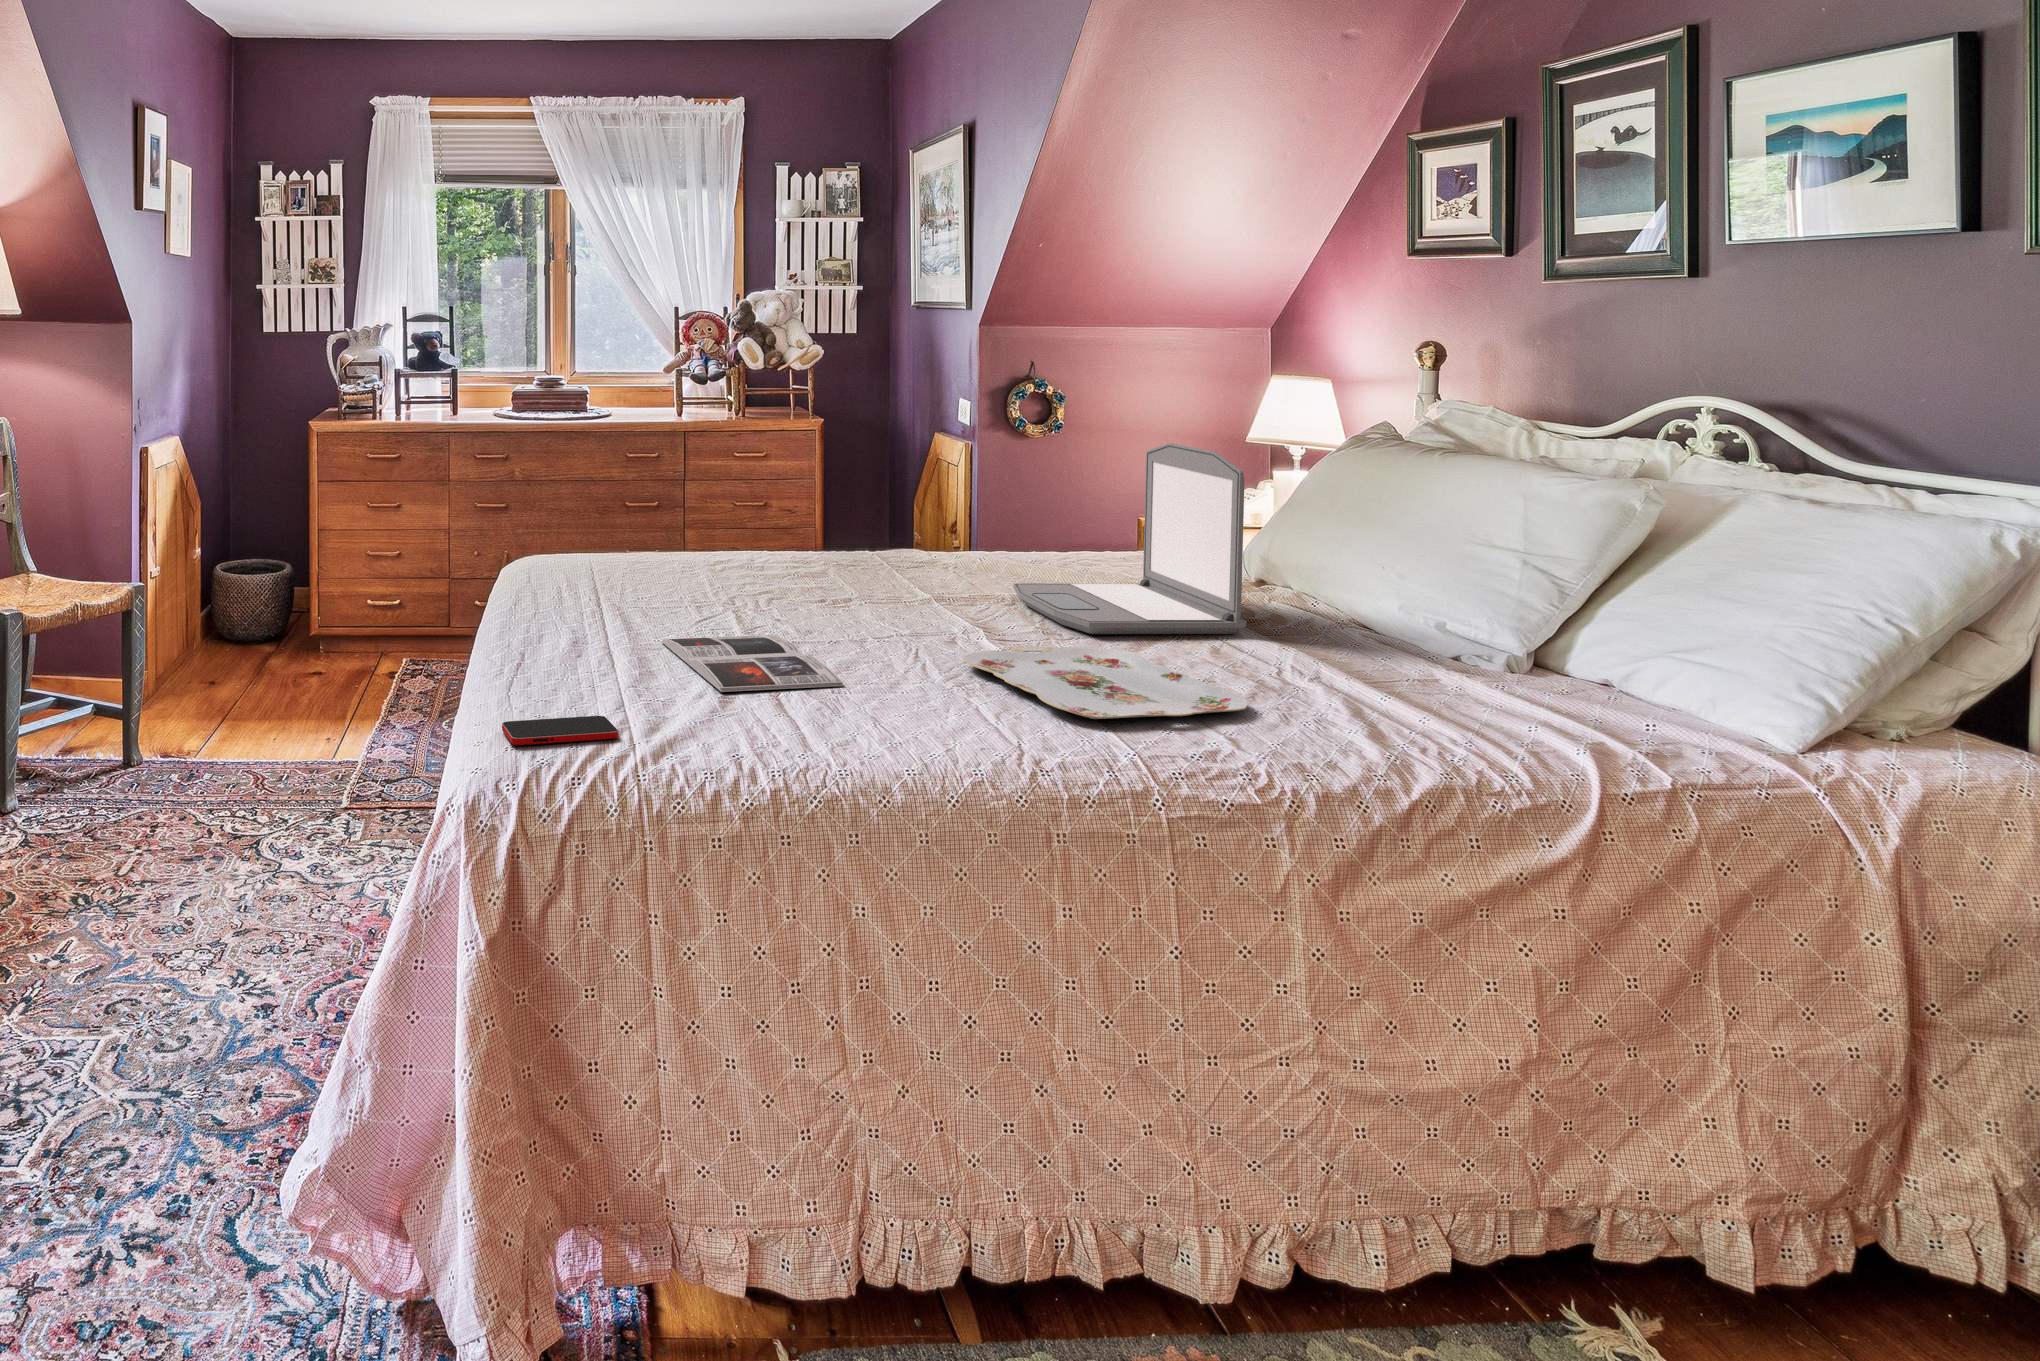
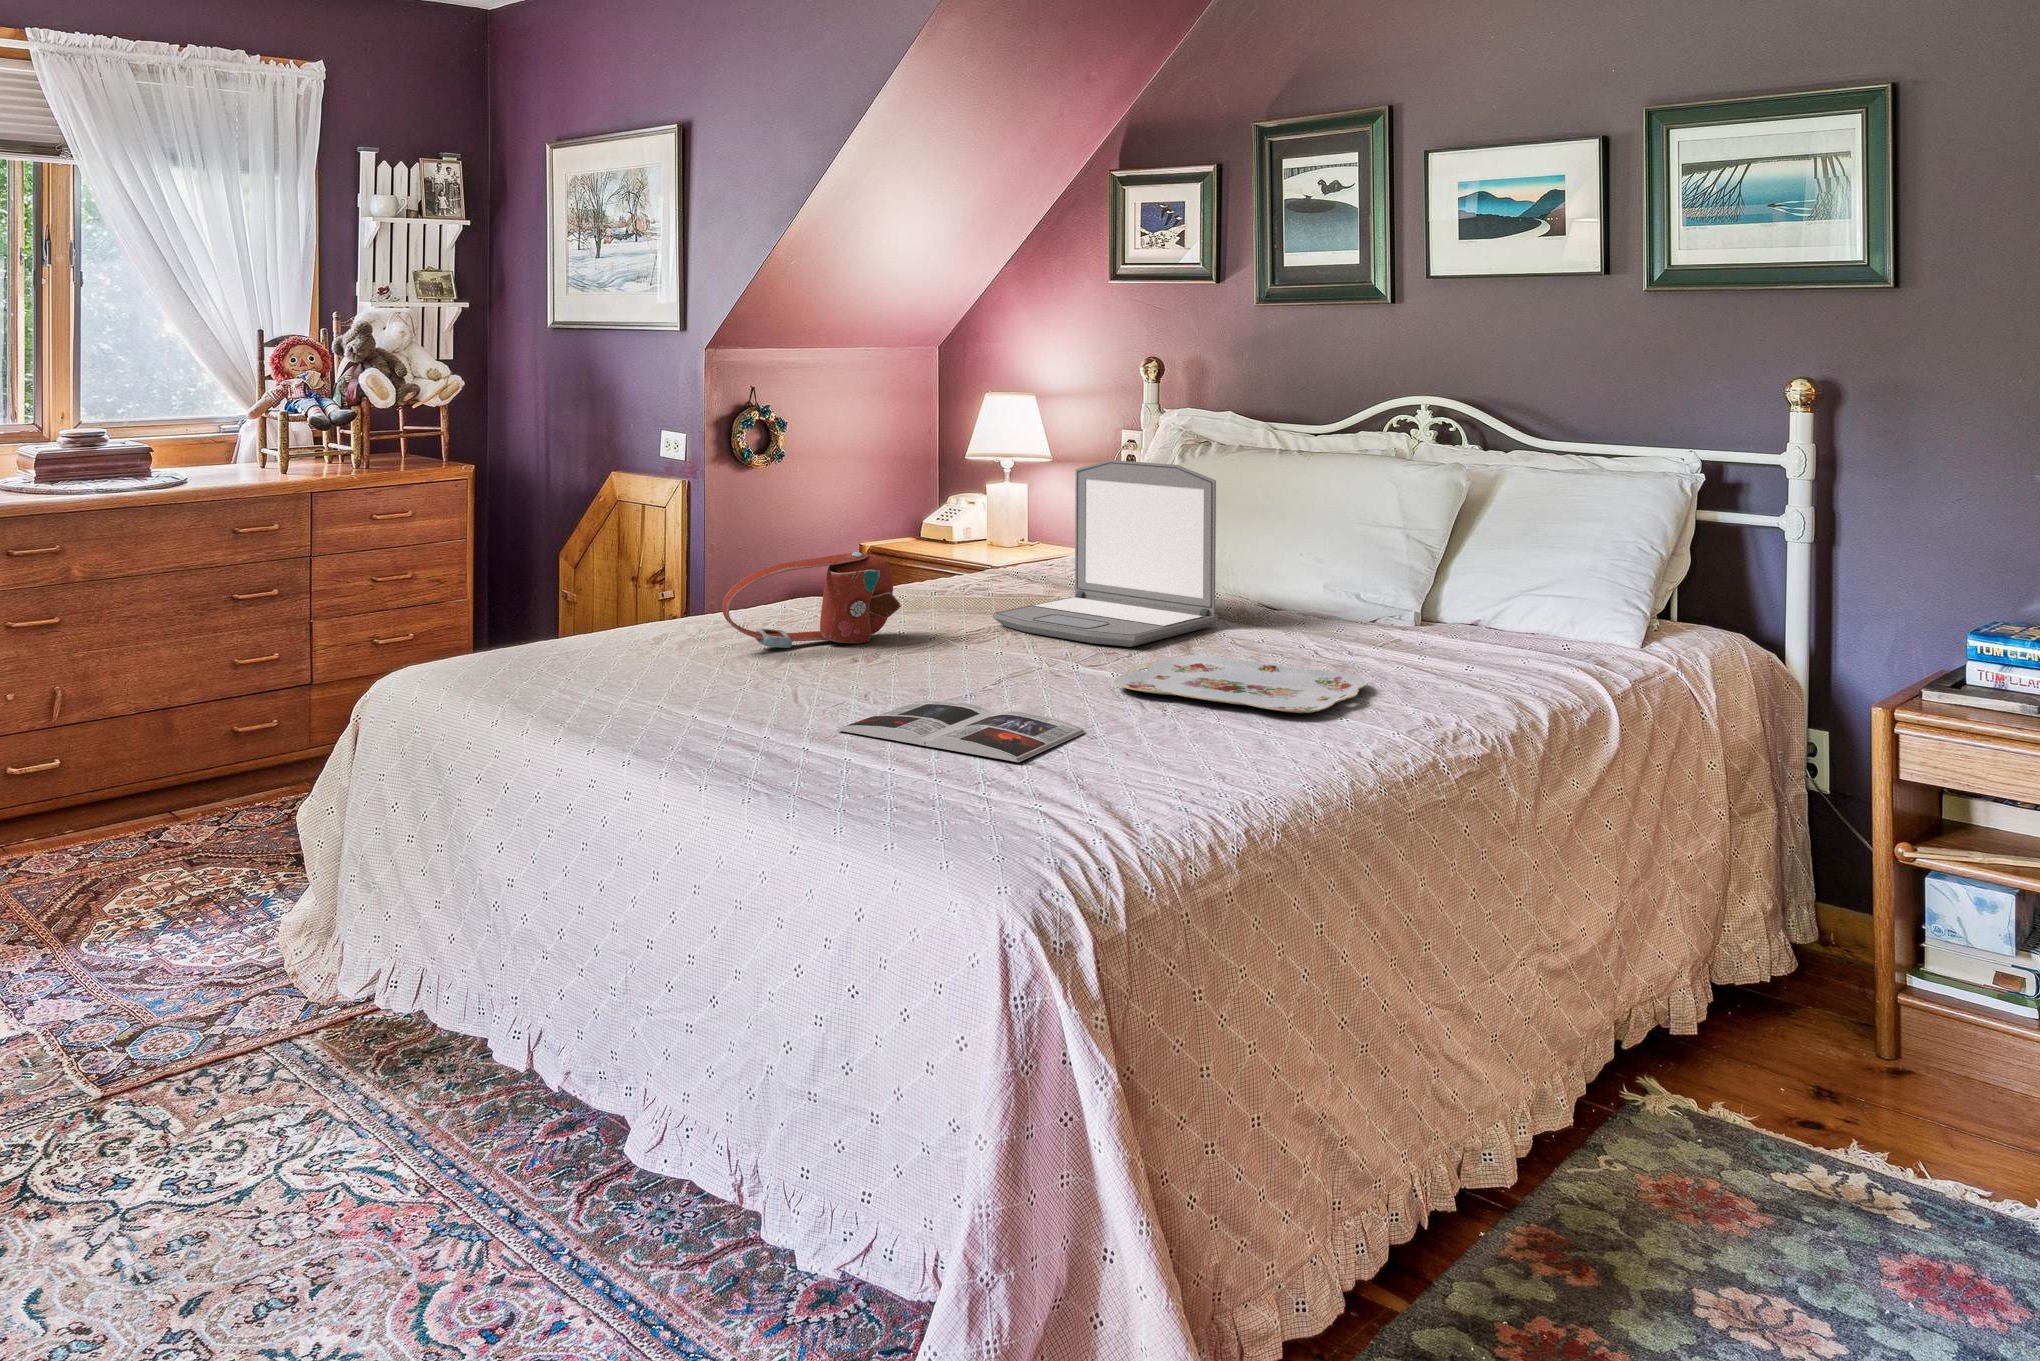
handbag: none [731,505,899,590] -> present [722,552,901,648]
smartphone: present [502,716,618,745] -> none [946,809,1053,859]

